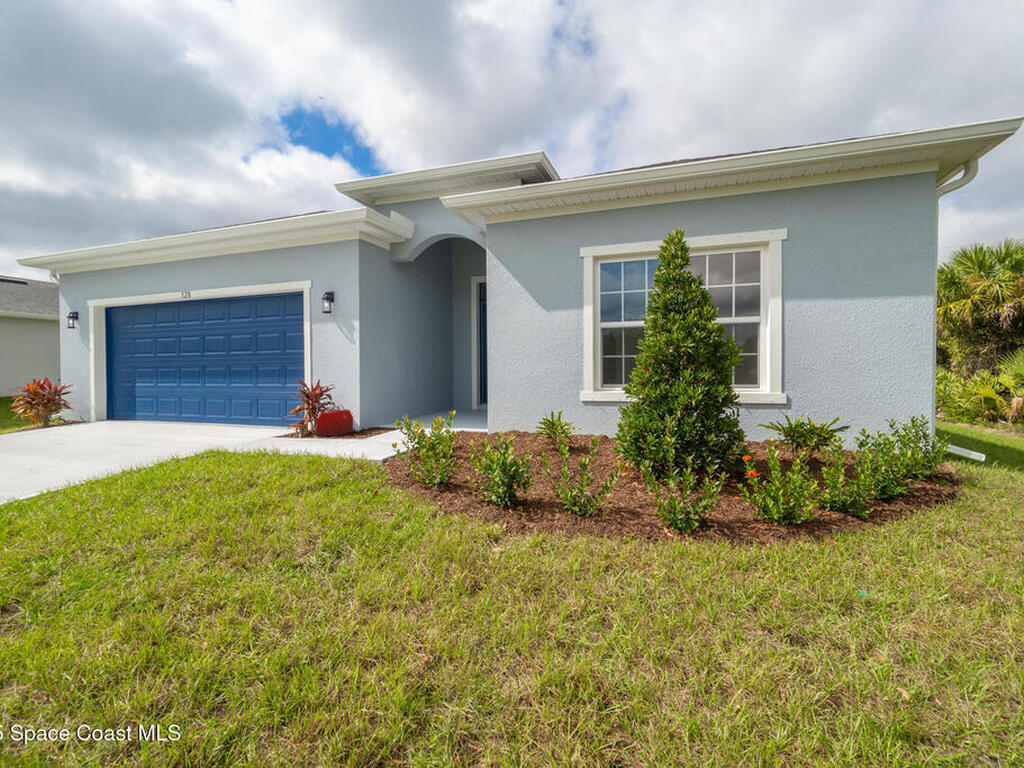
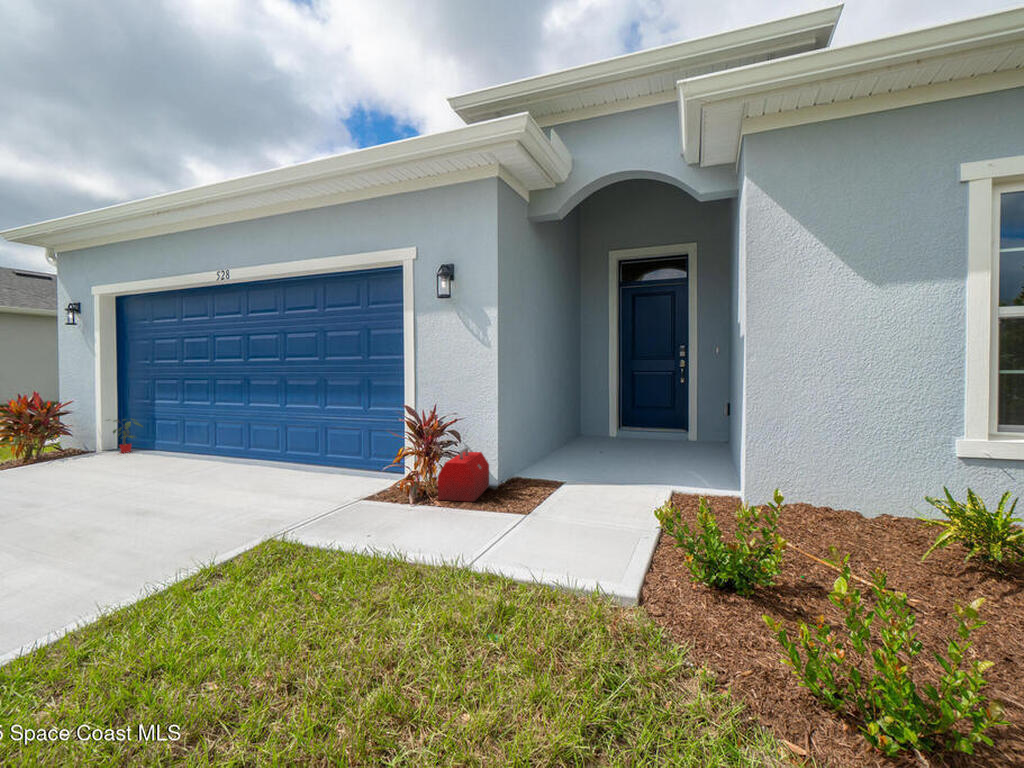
potted plant: none [94,396,127,422] -> present [113,419,143,453]

